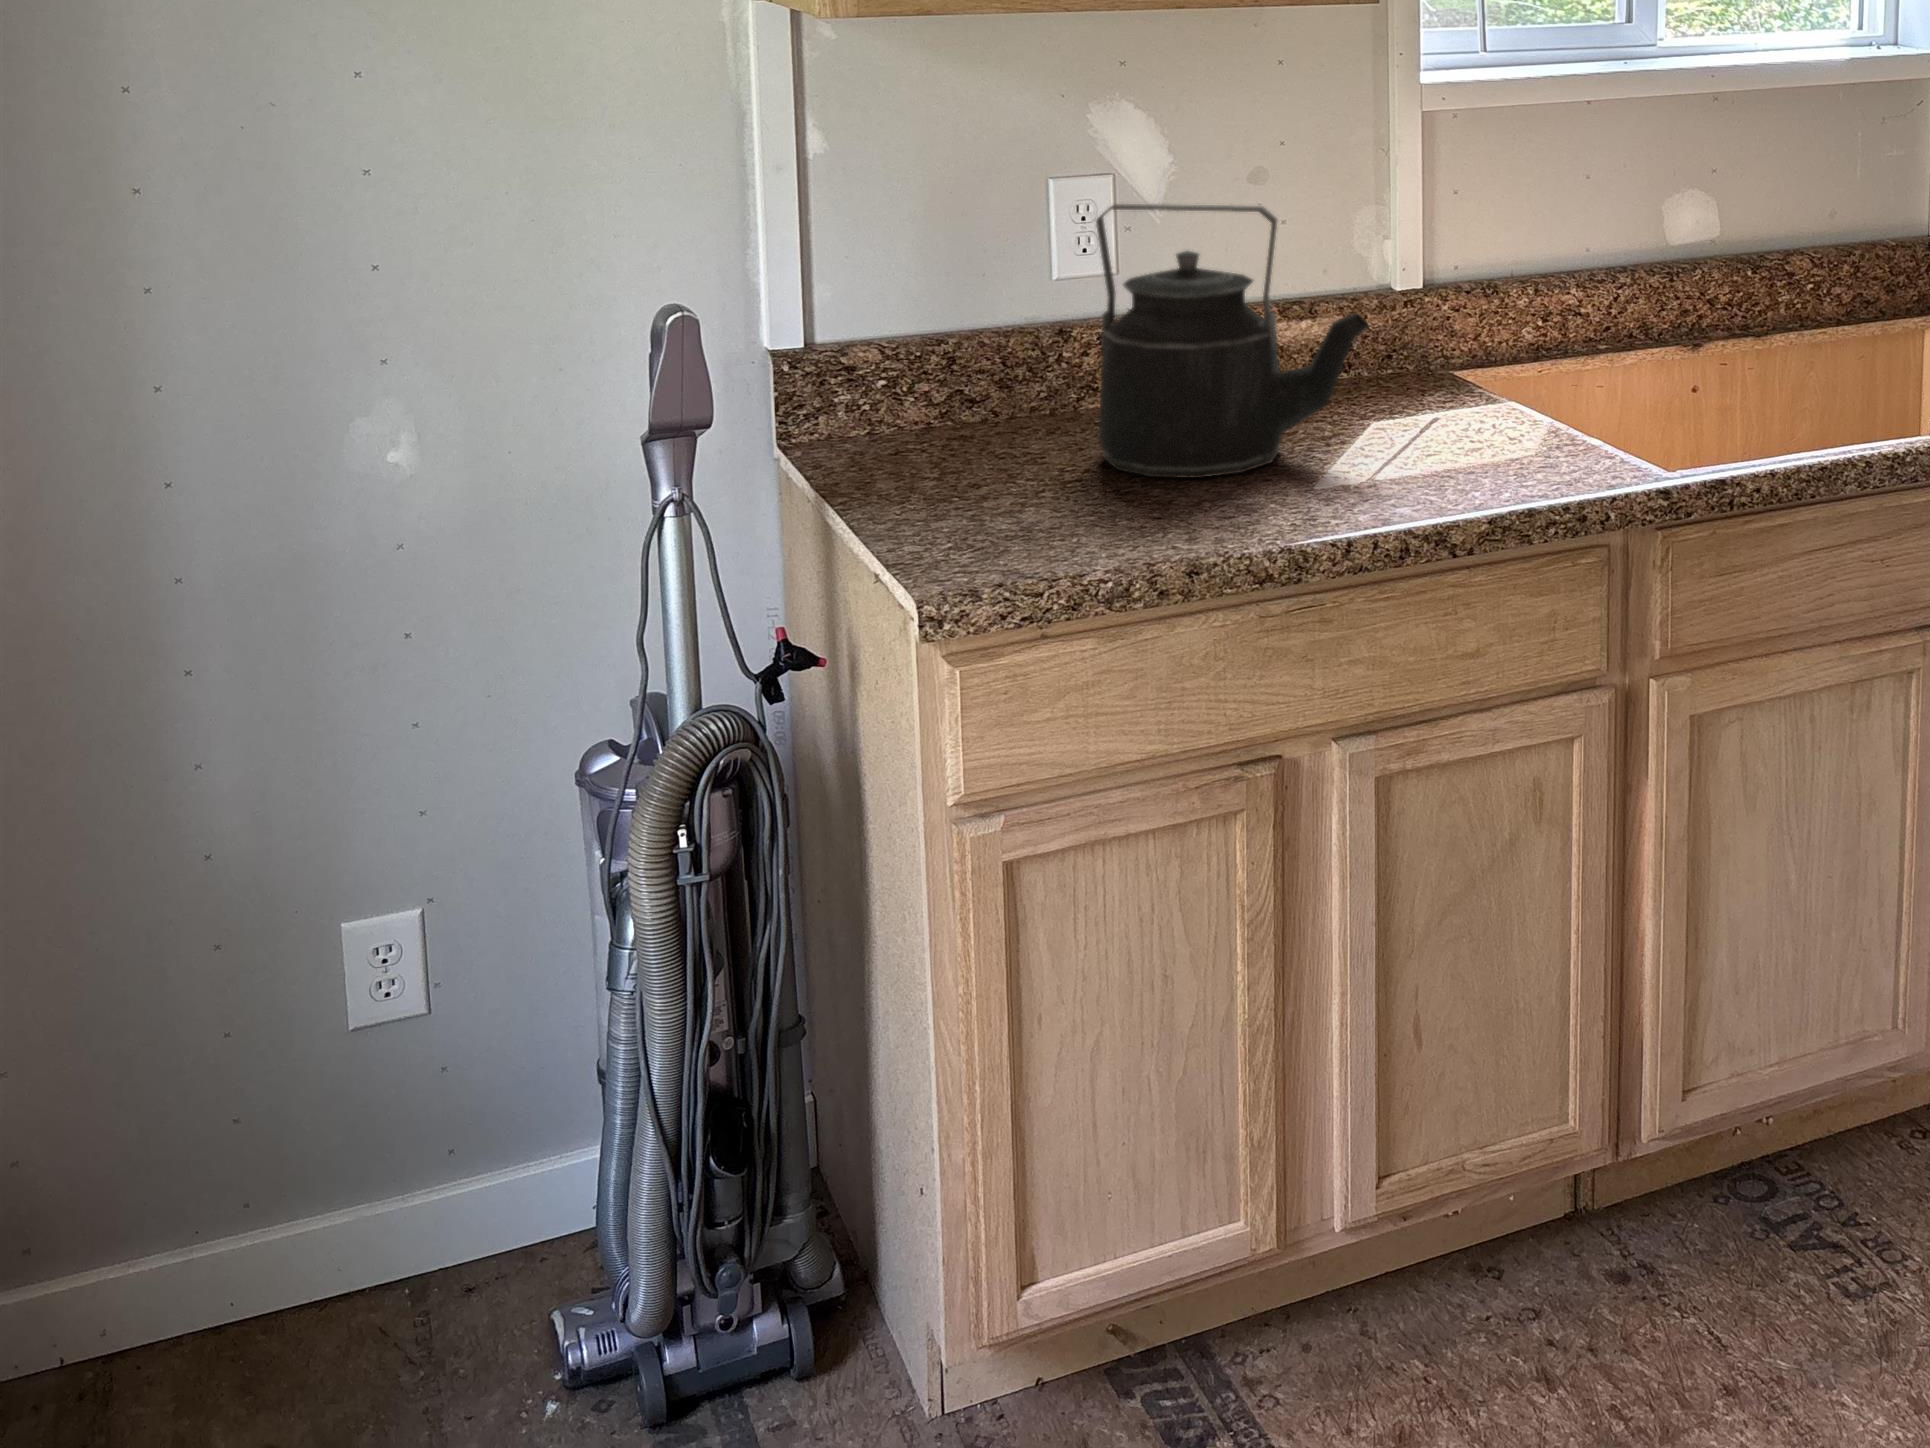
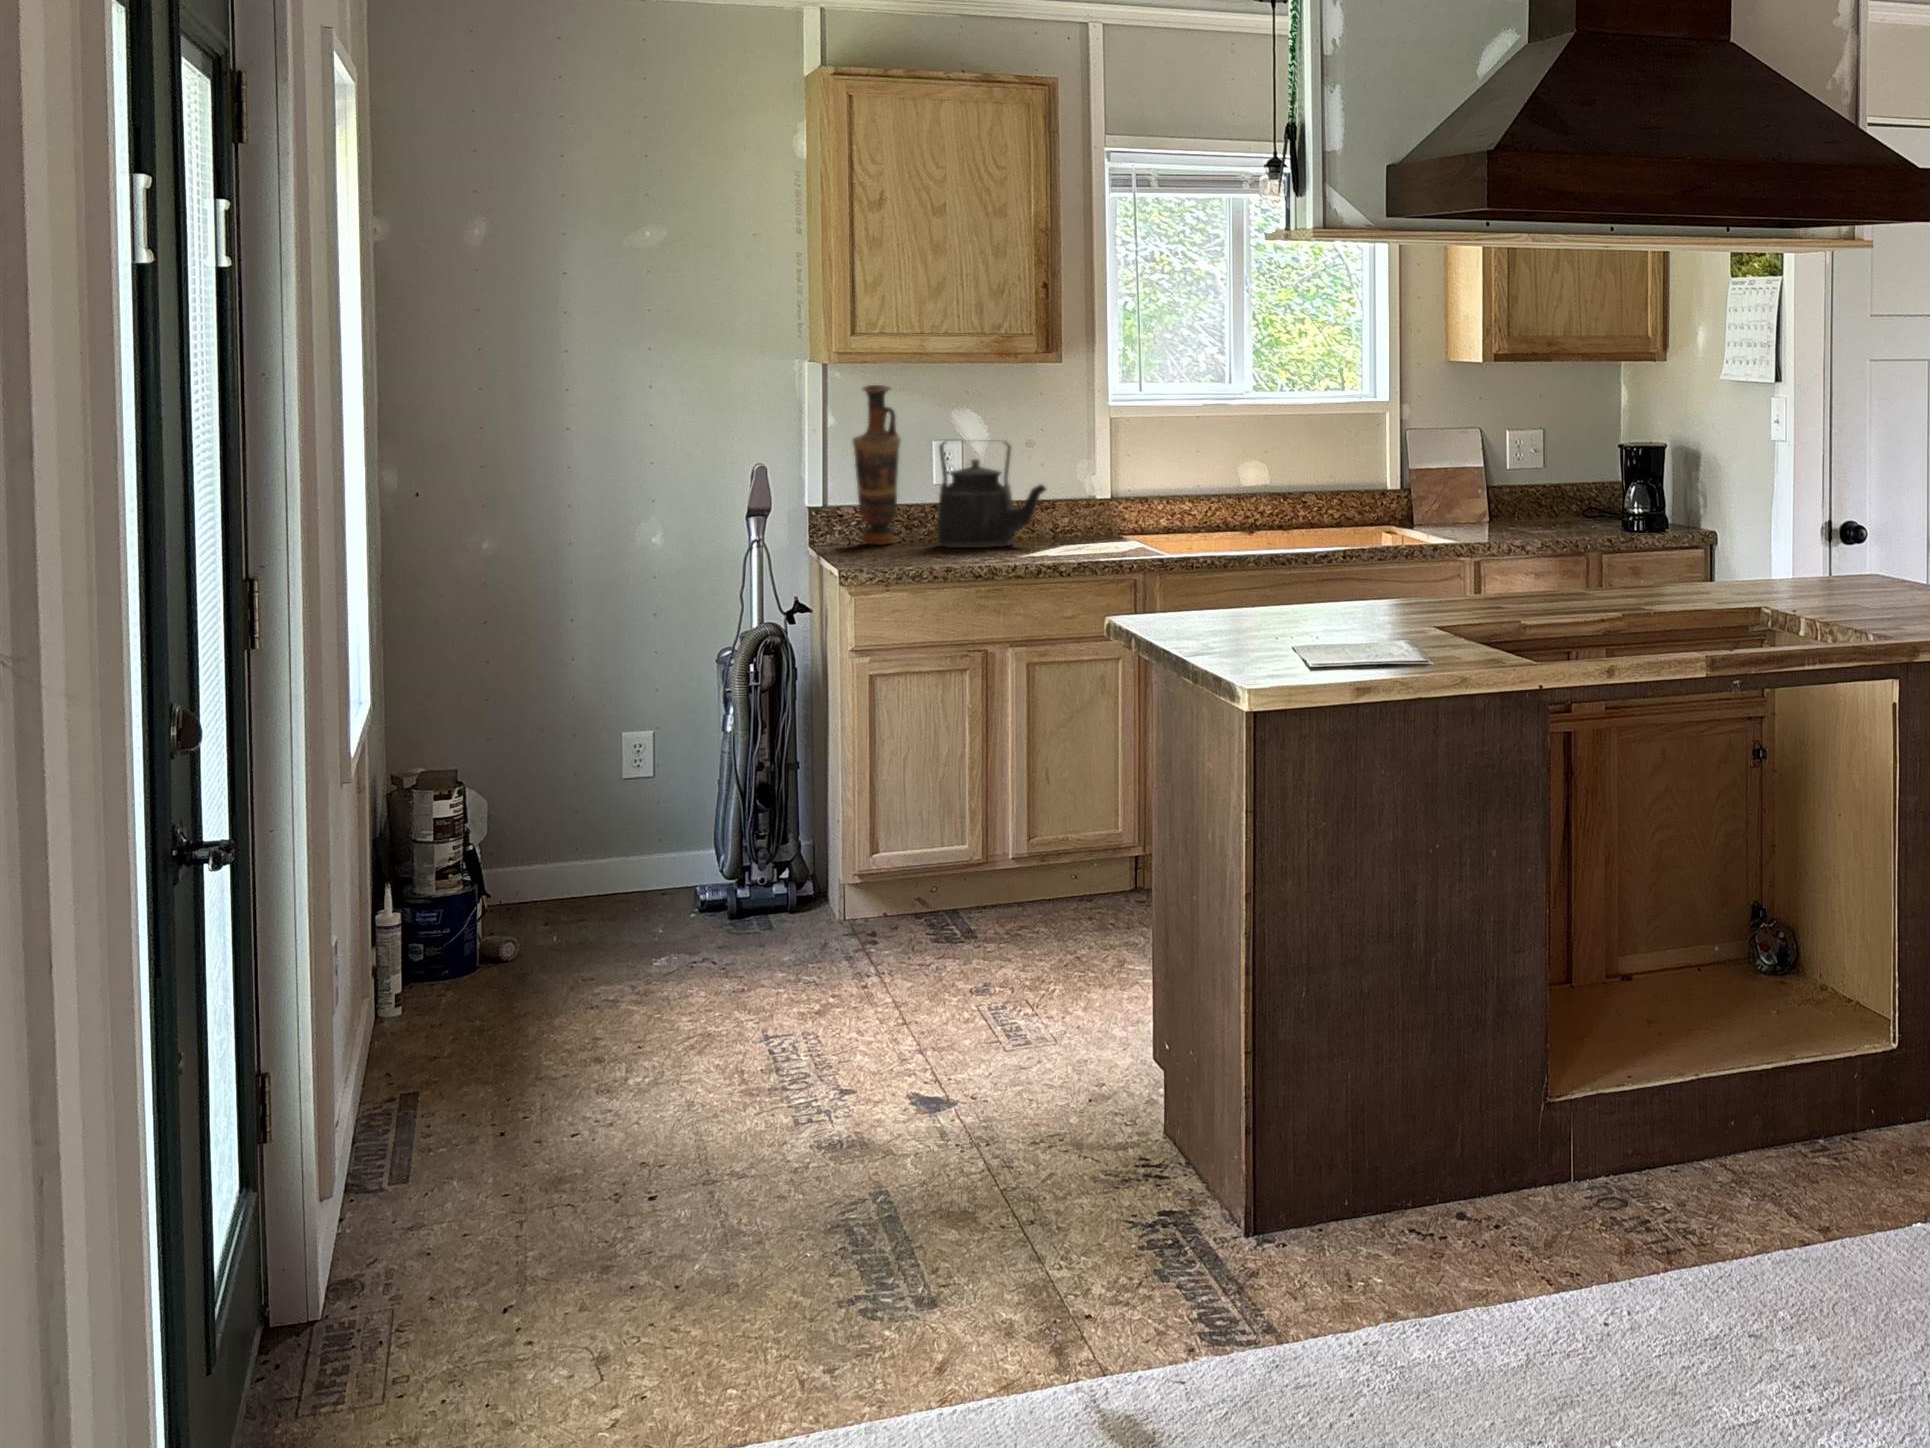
vase: none [883,72,1002,461] -> present [852,385,901,545]

